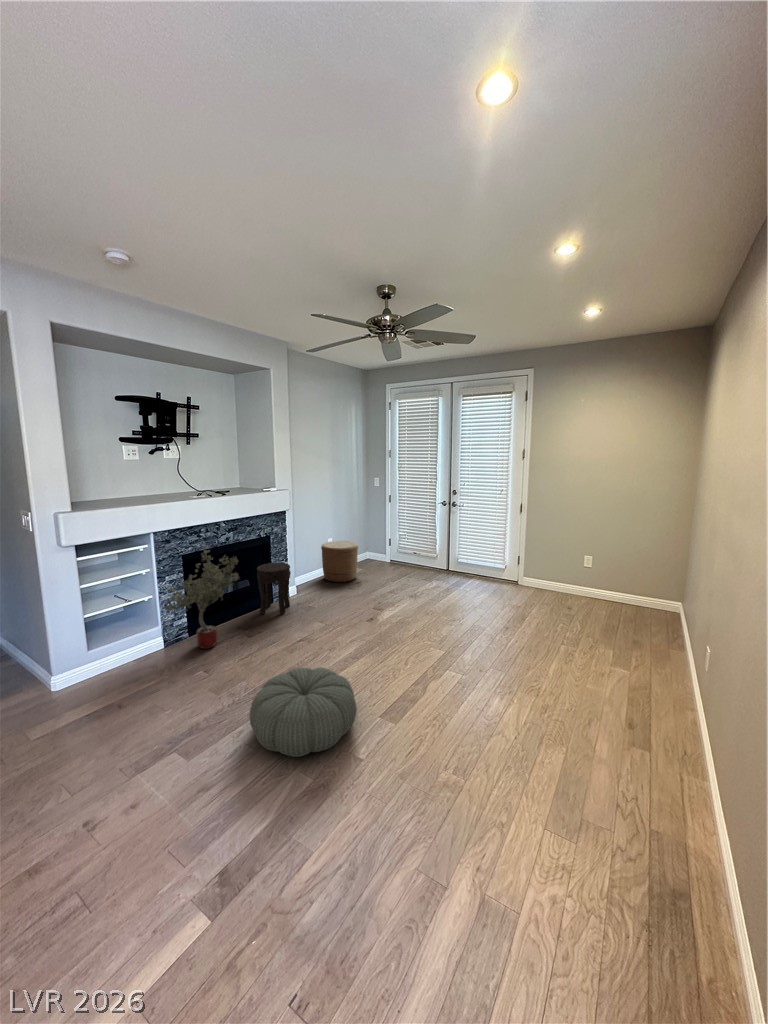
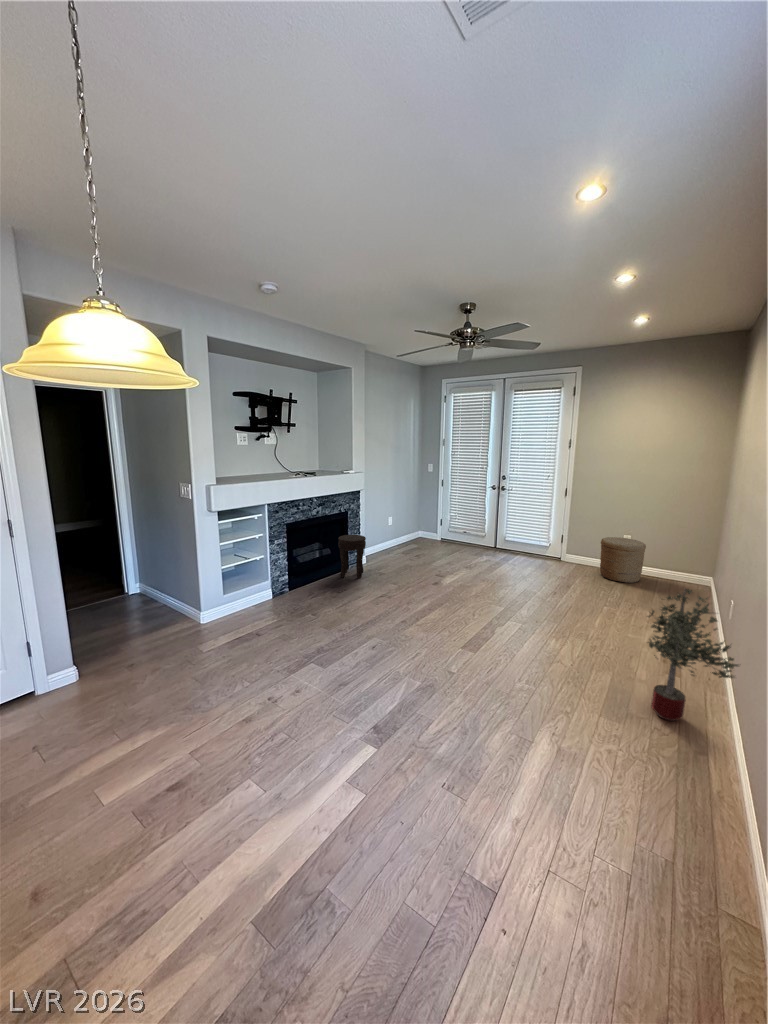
woven basket: present [321,541,358,582] -> present [600,537,646,583]
potted tree: present [164,550,238,649] -> present [648,589,739,721]
pouf: present [250,667,357,757] -> none [365,610,446,668]

